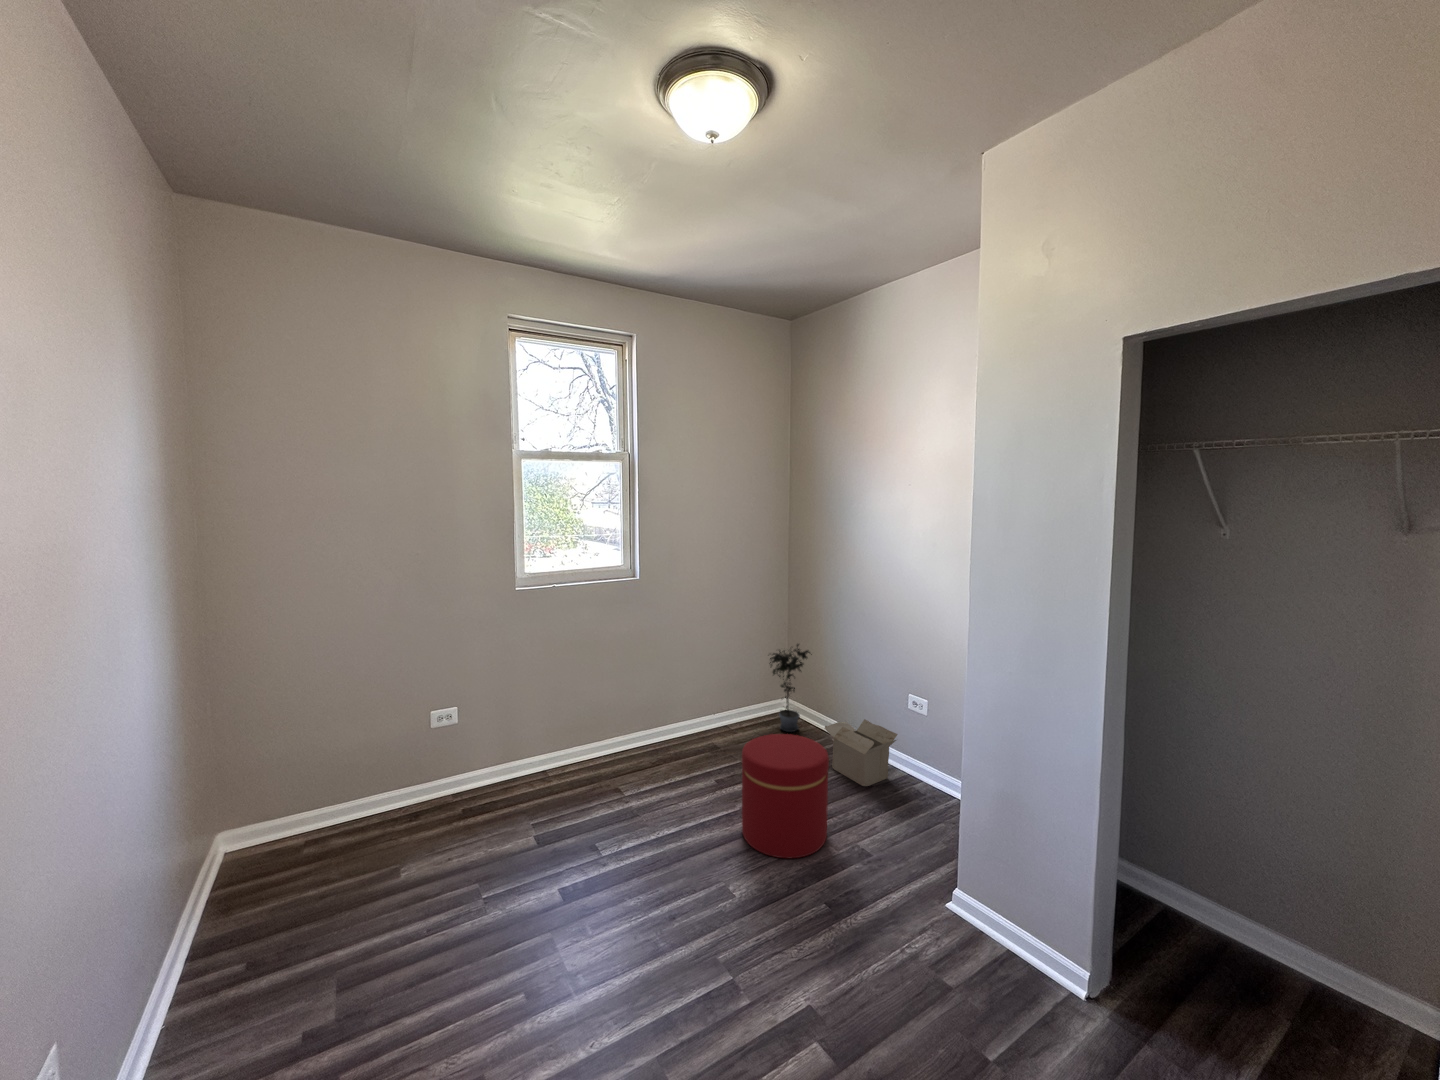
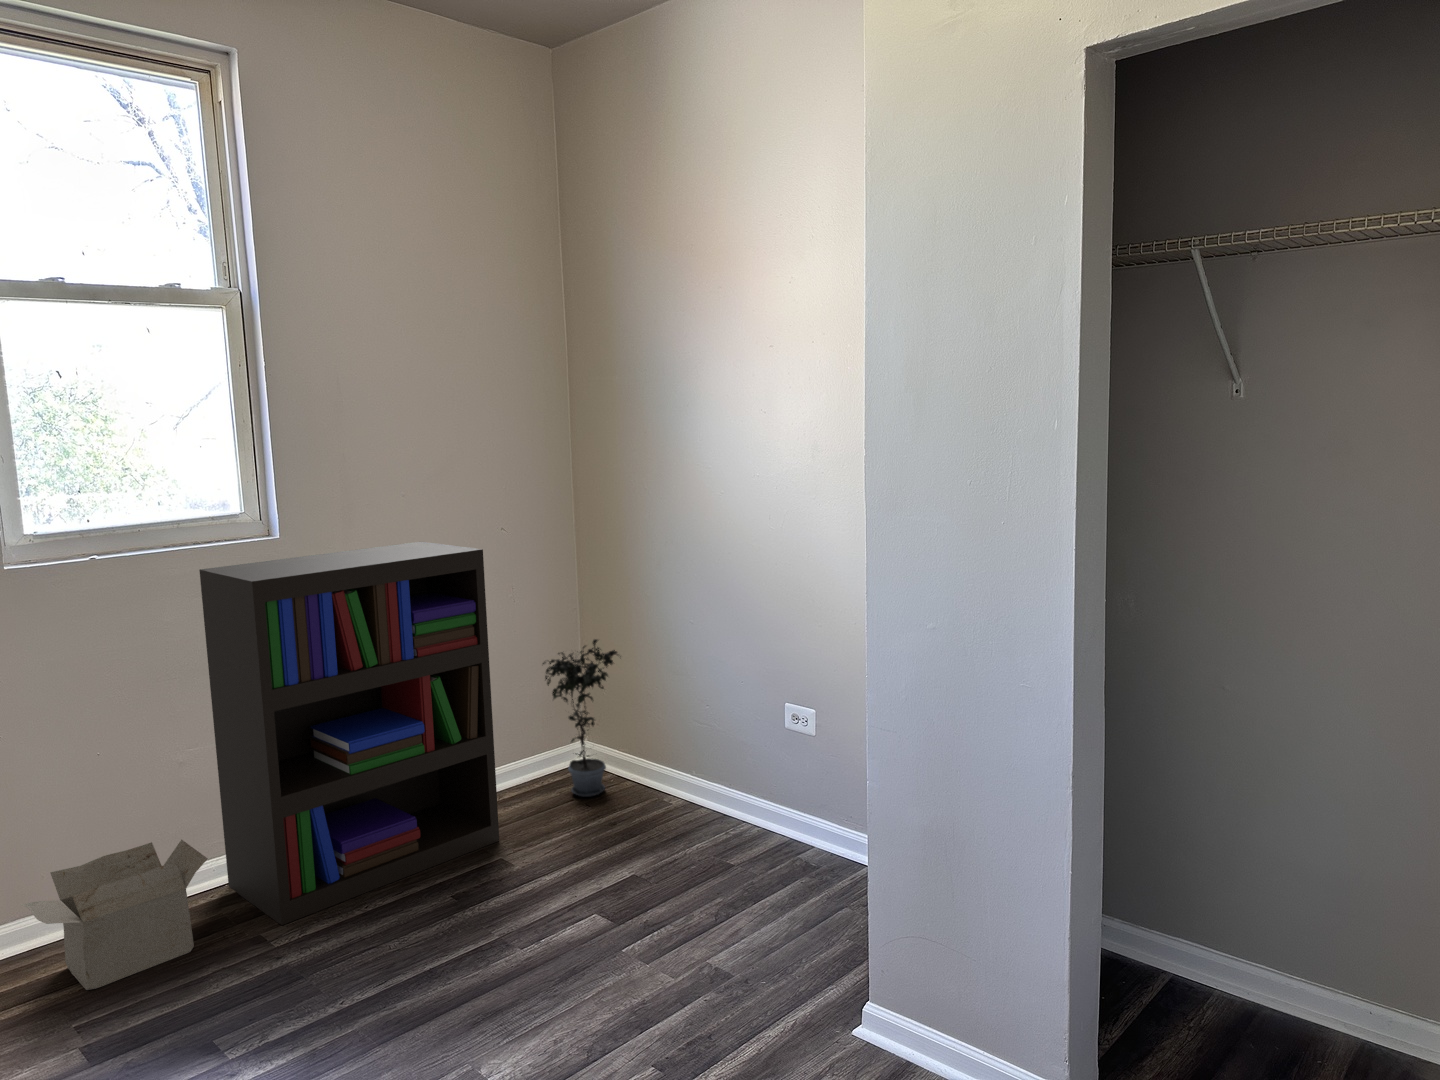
bookshelf: none [601,584,741,784] -> present [199,542,499,925]
cardboard box: present [824,719,897,786] -> present [22,840,208,990]
ottoman: present [742,734,829,858] -> none [494,791,655,1006]

